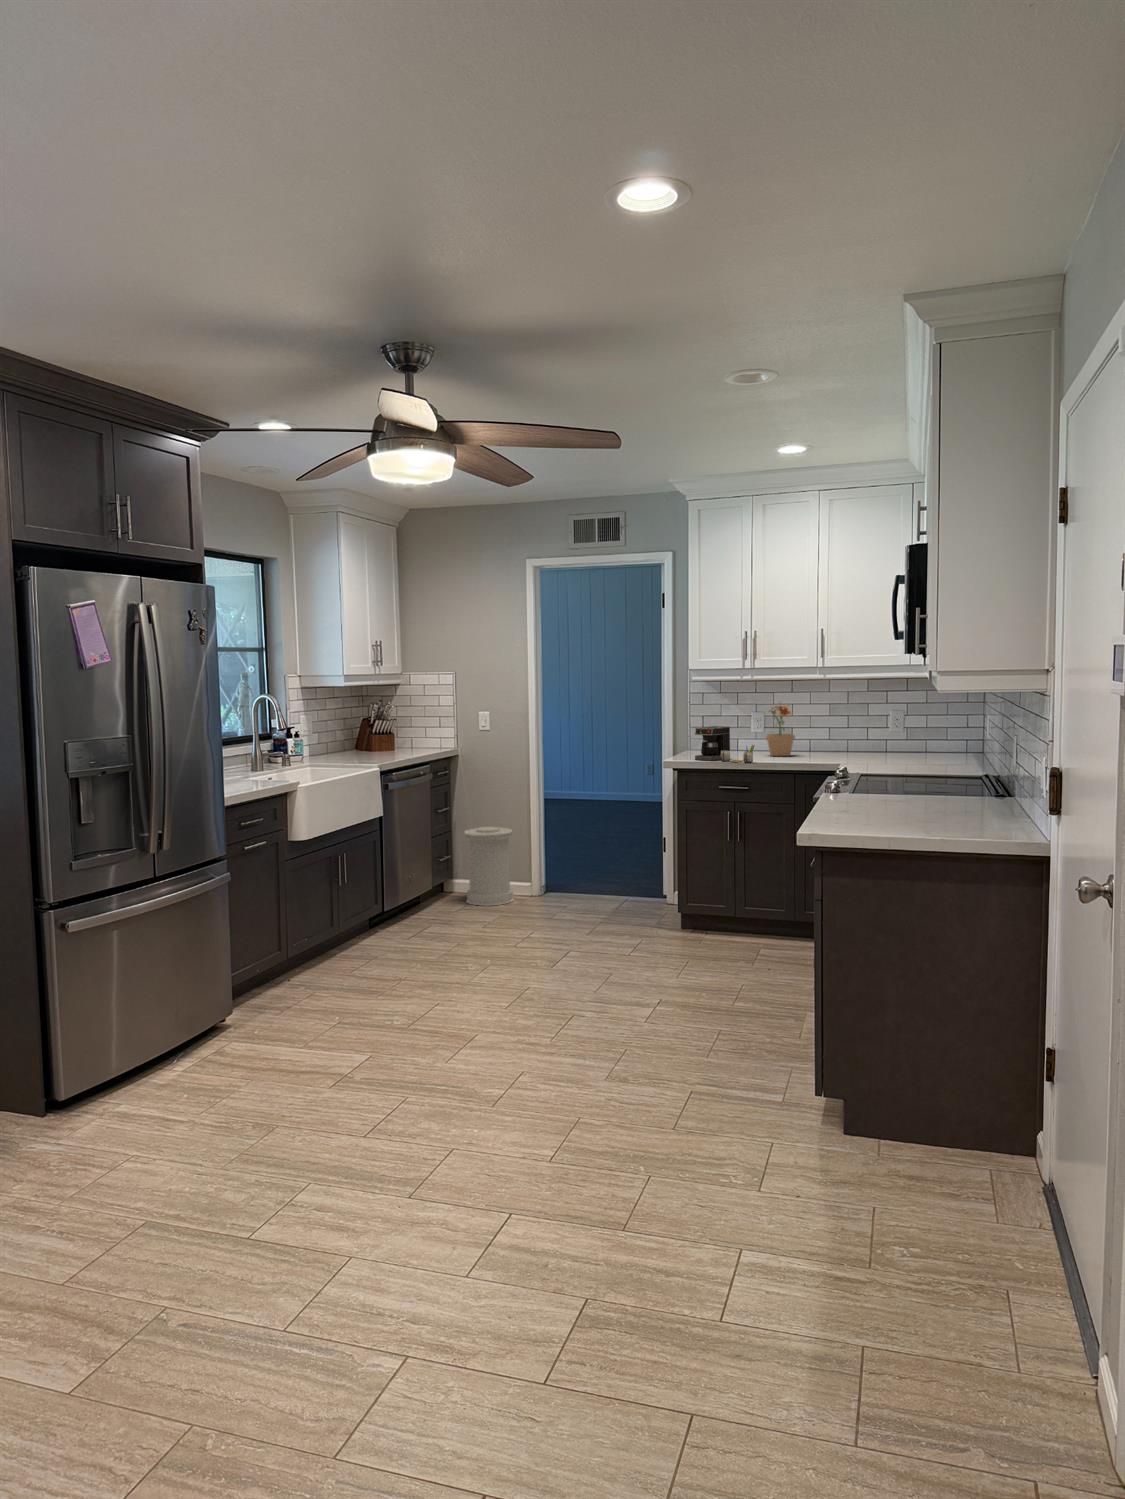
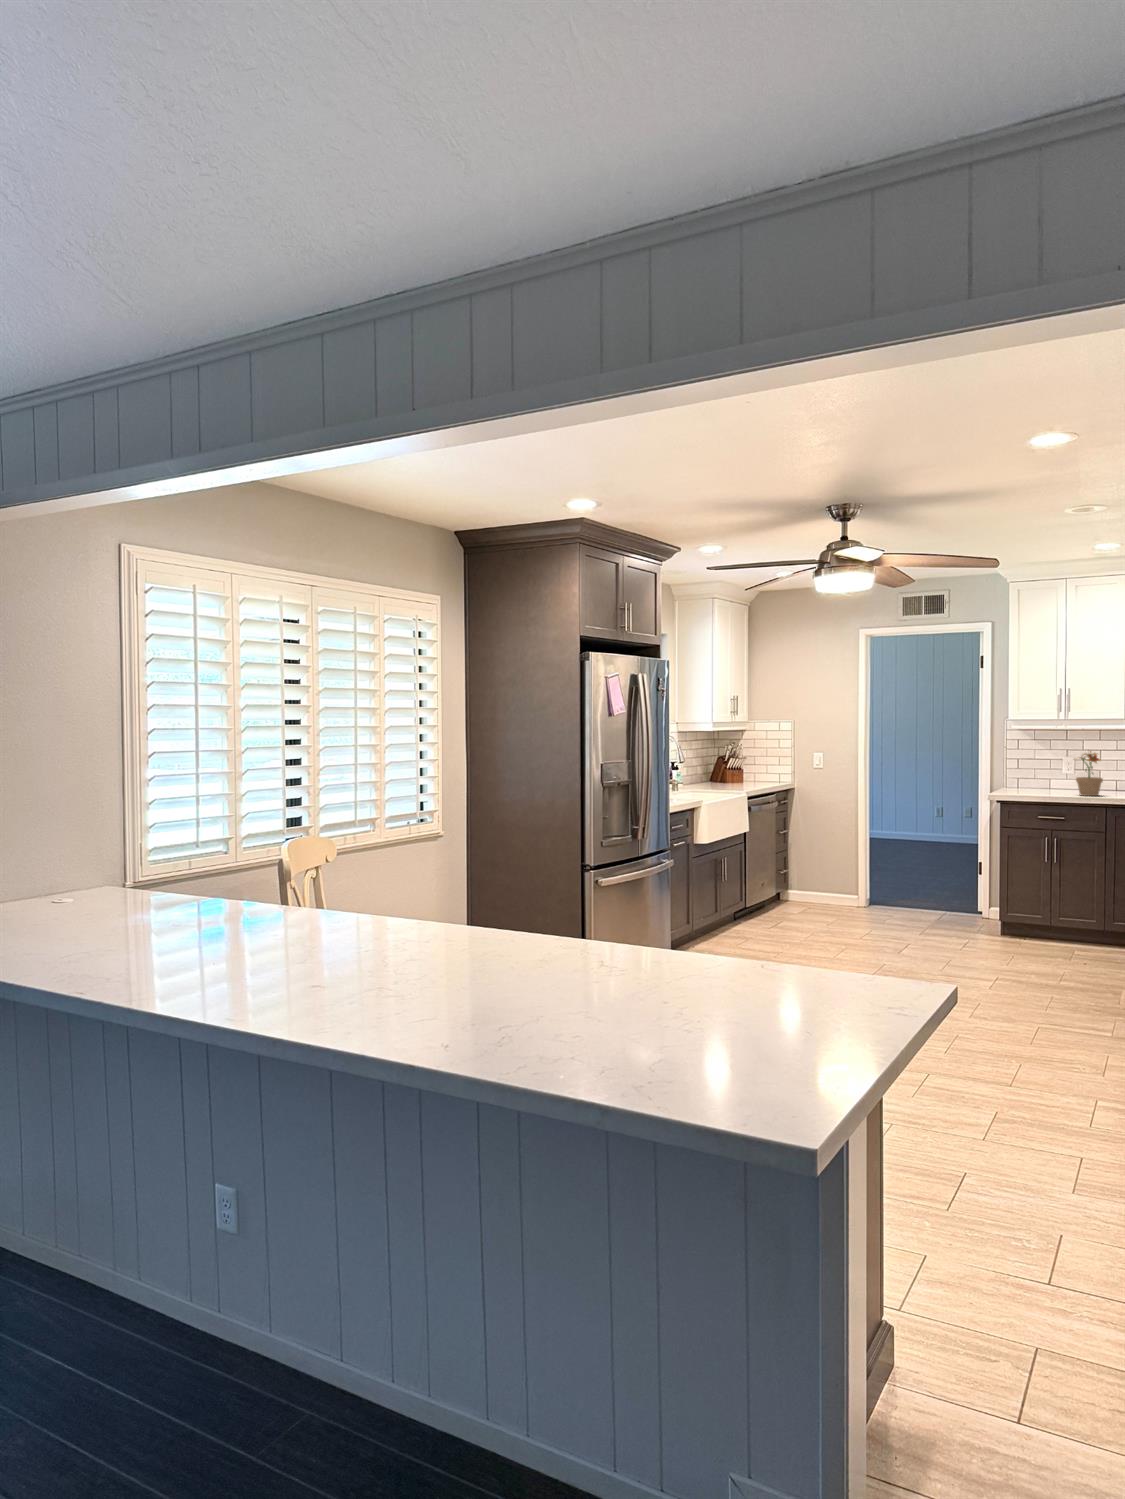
coffee maker: present [695,726,754,762] -> none [1014,769,1069,800]
trash can: present [465,827,513,906] -> none [803,848,844,912]

